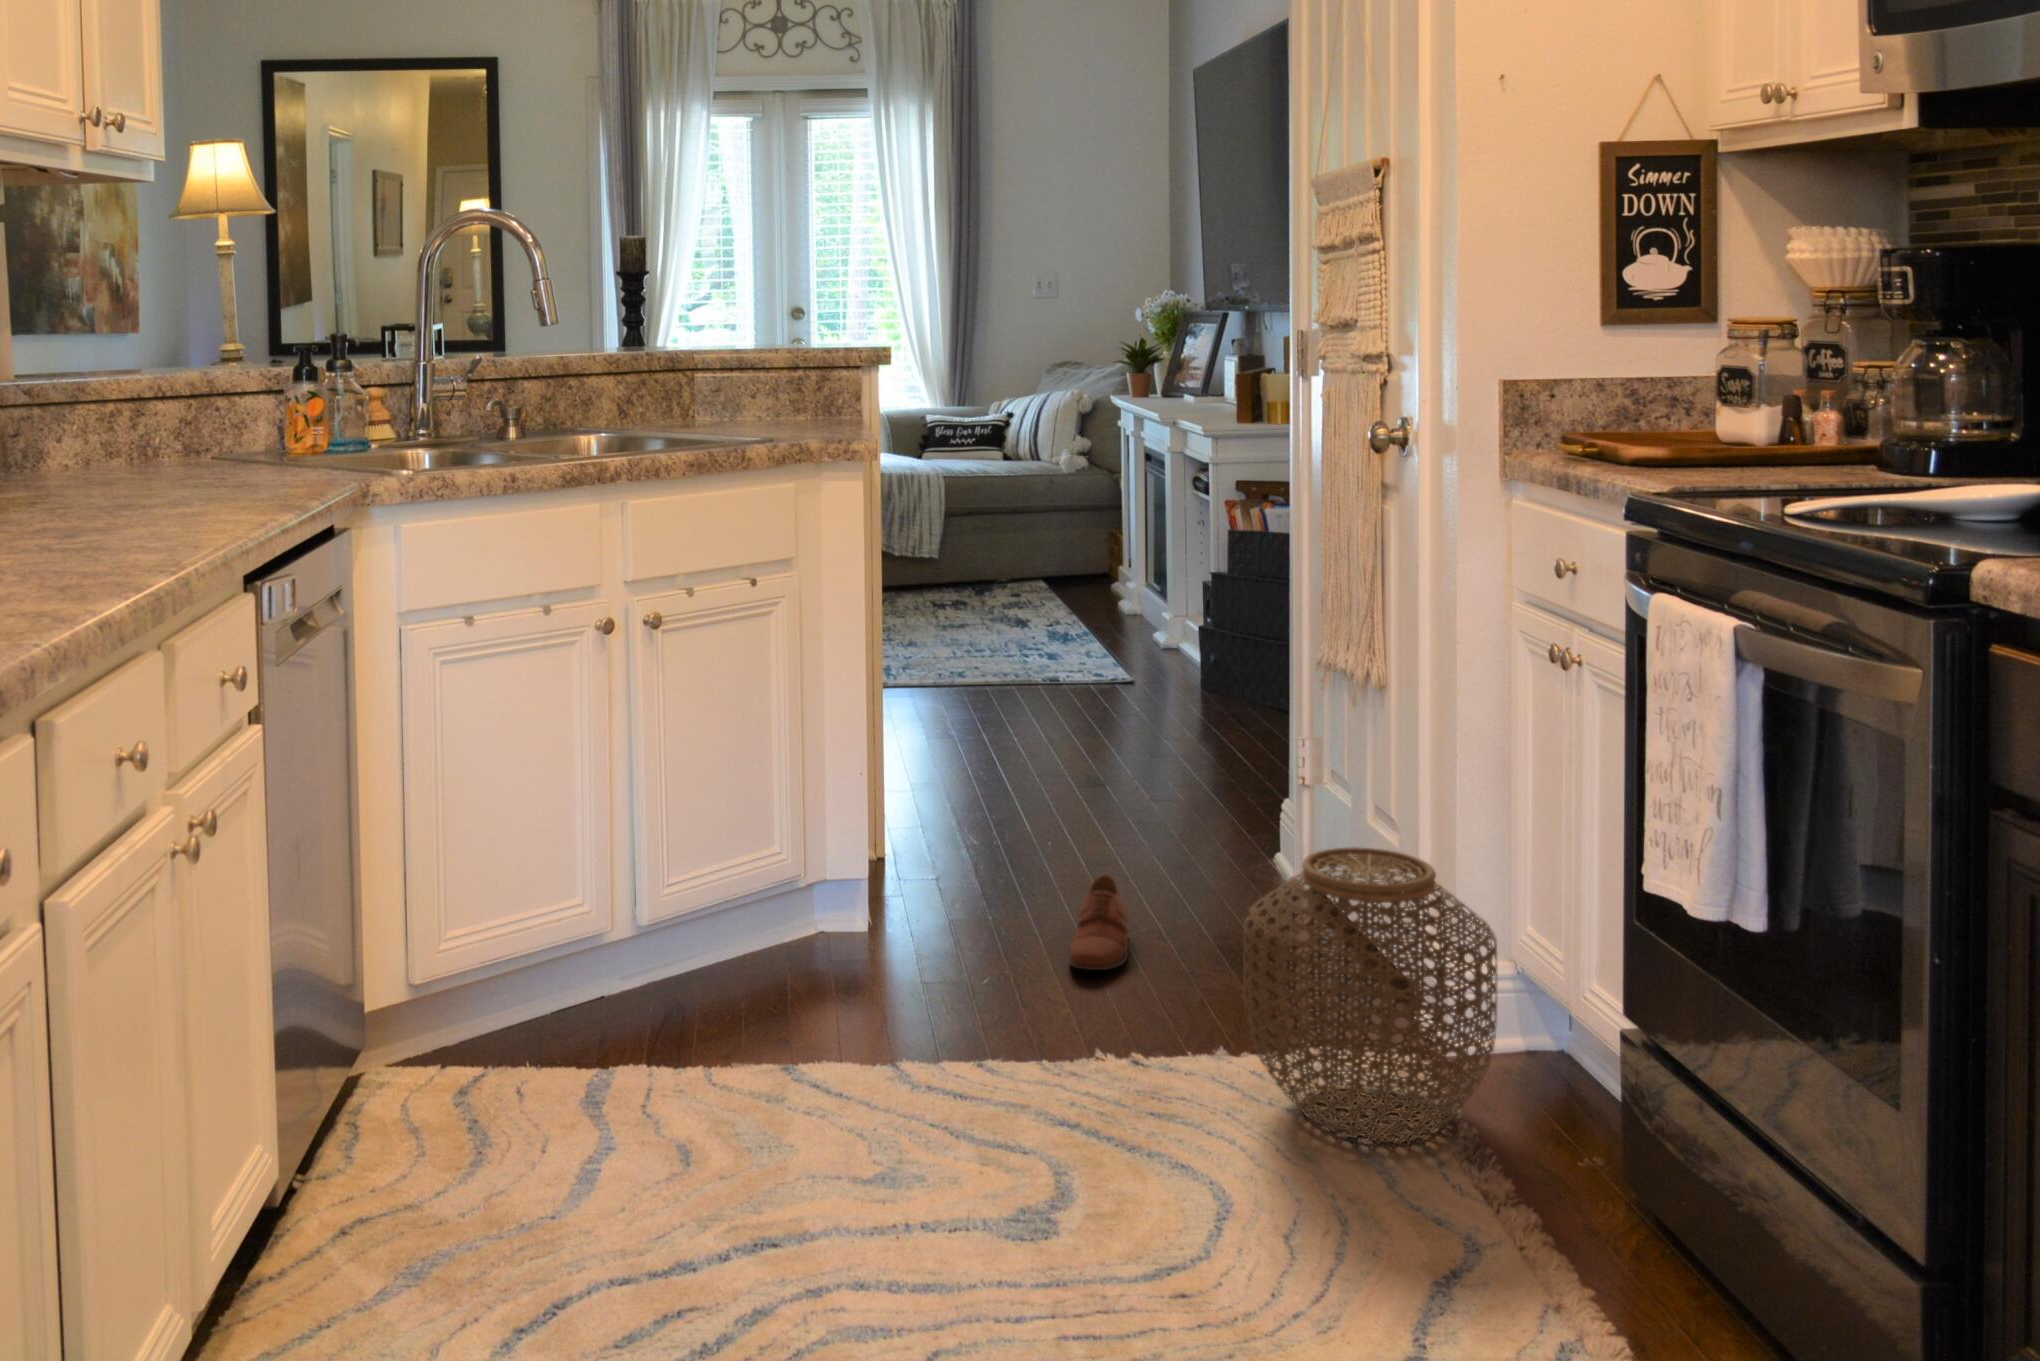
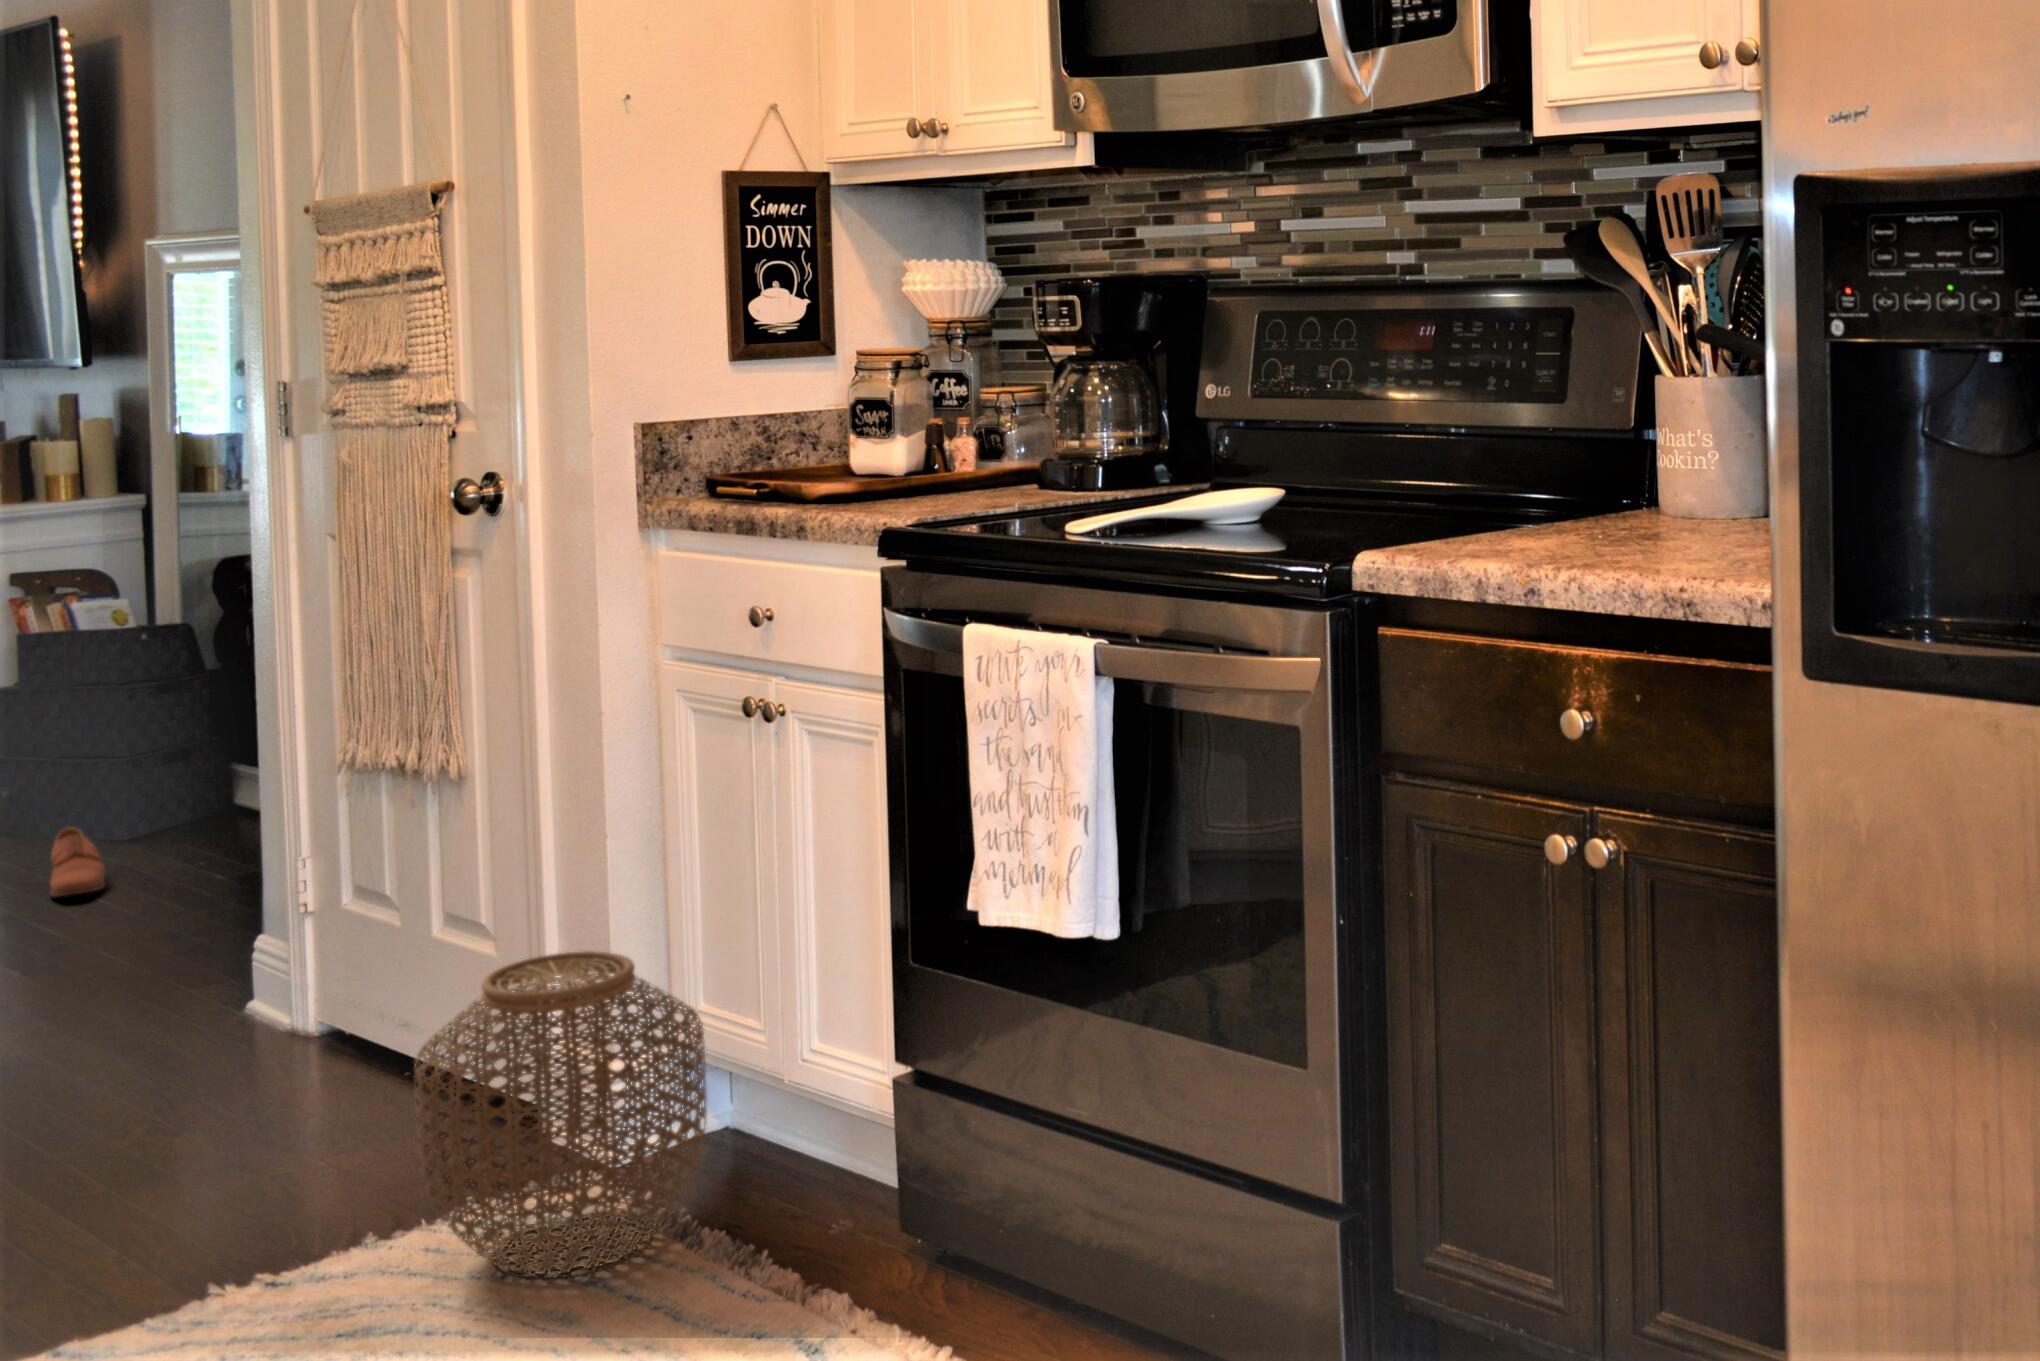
shoe: present [1069,874,1128,970] -> present [50,828,105,897]

